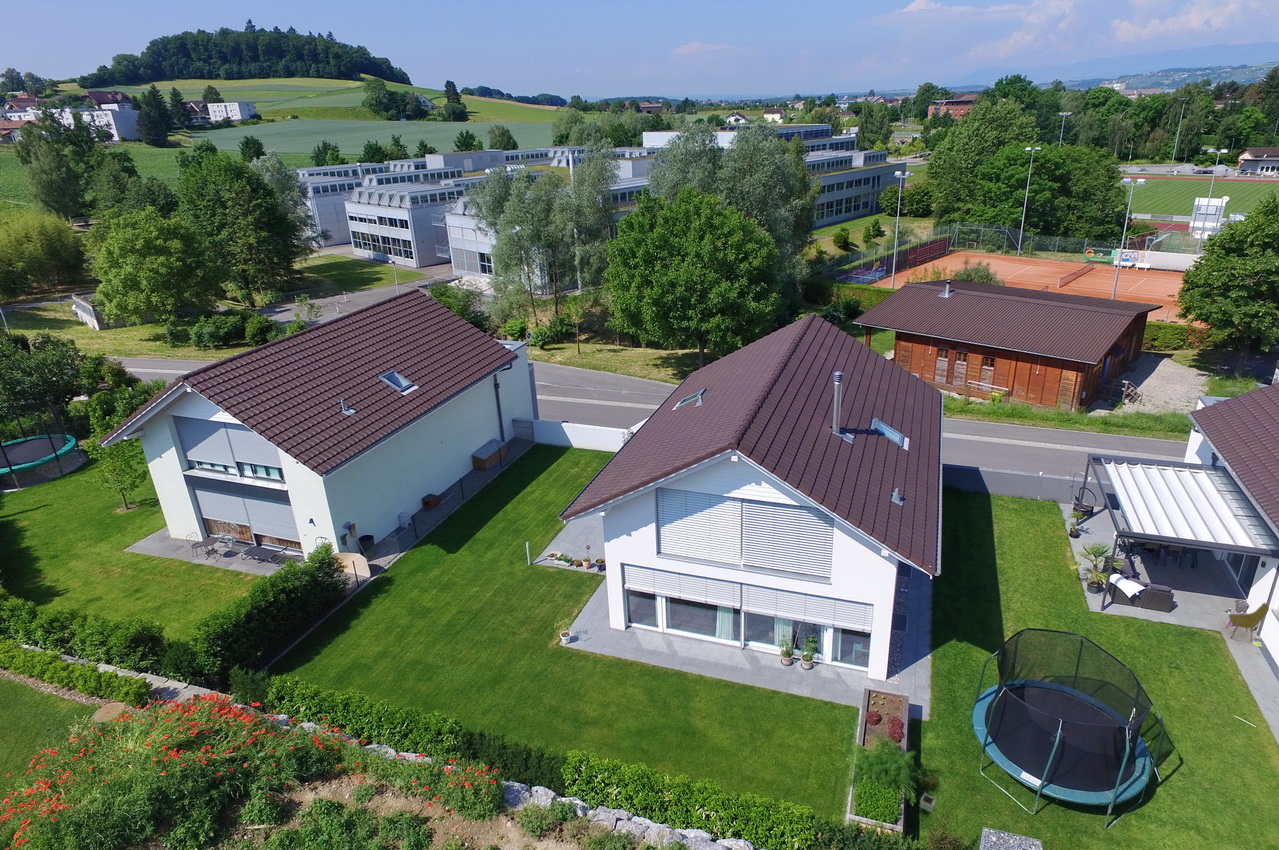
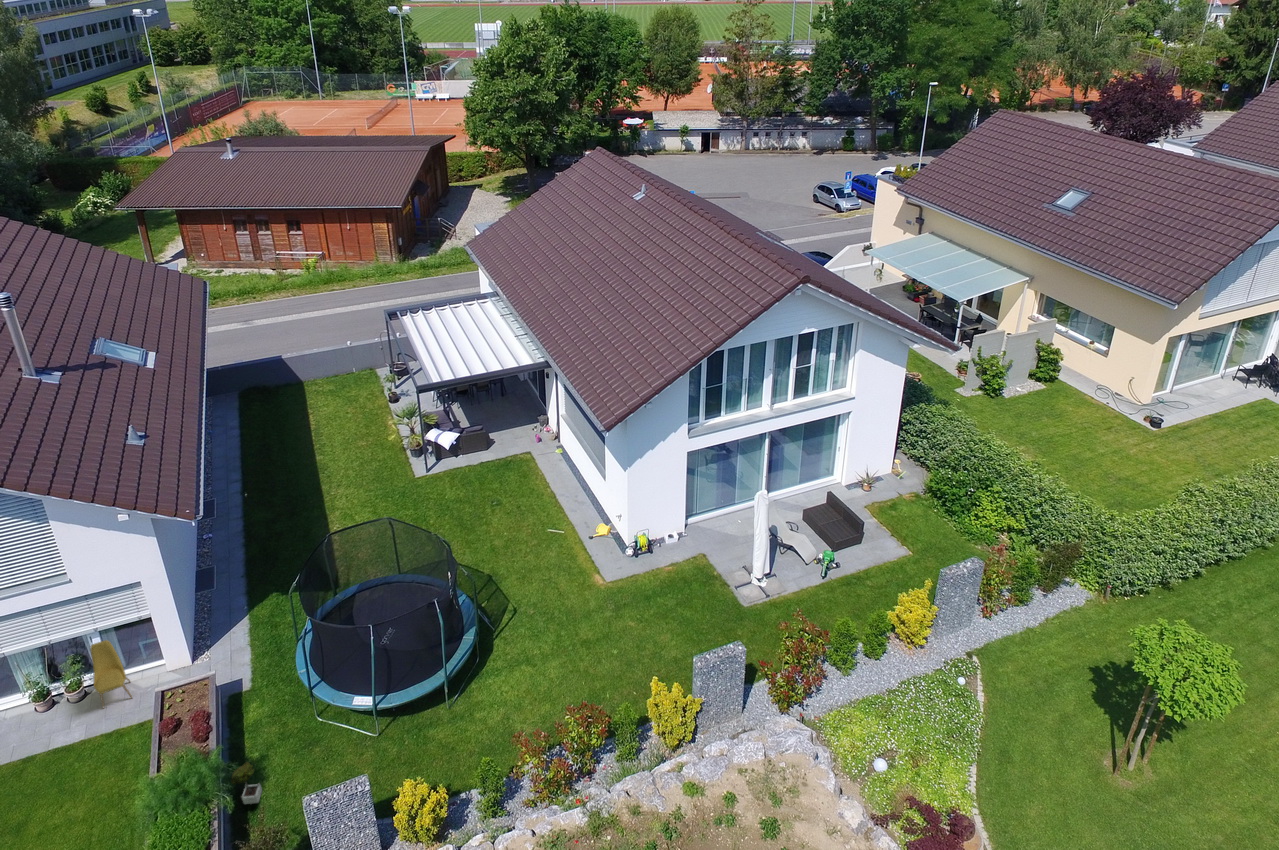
chair: present [1227,603,1269,640] -> present [90,640,132,708]

